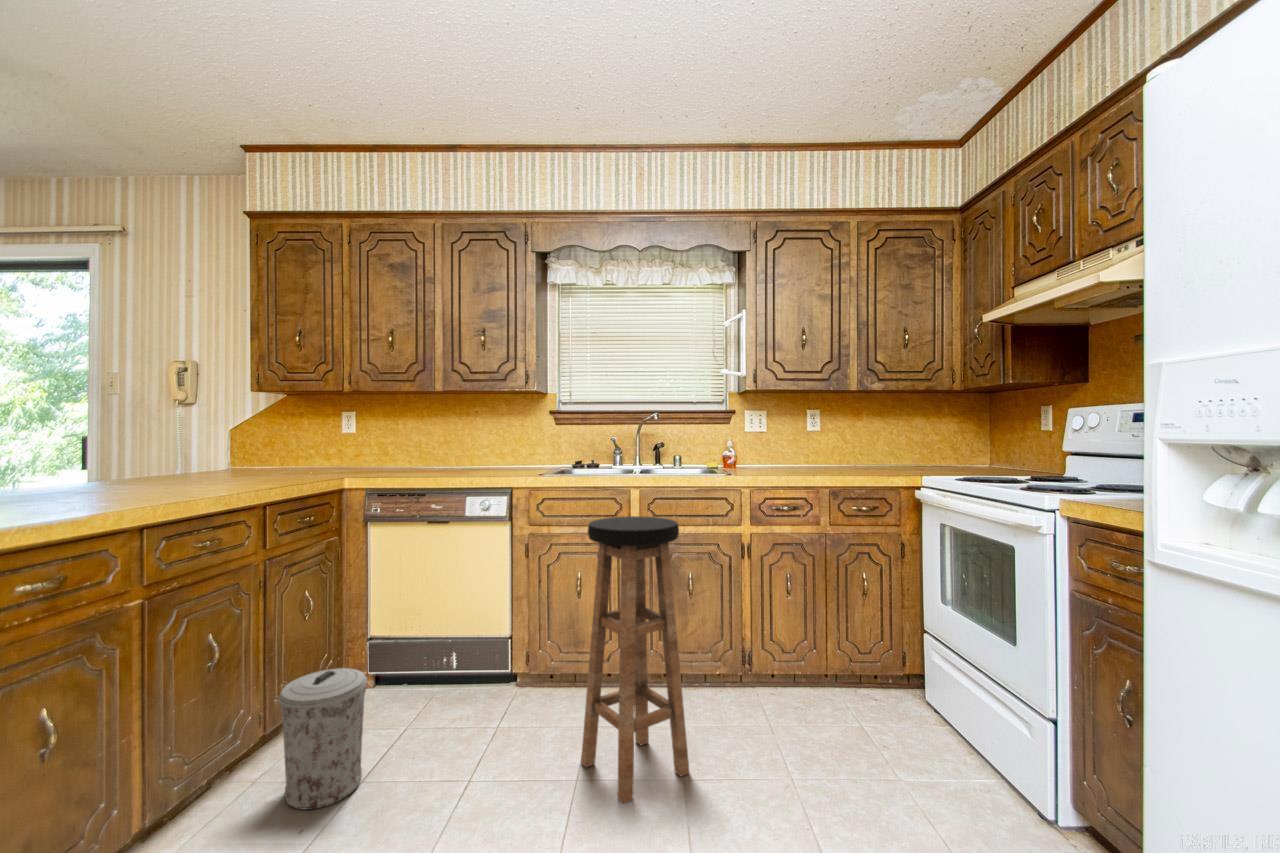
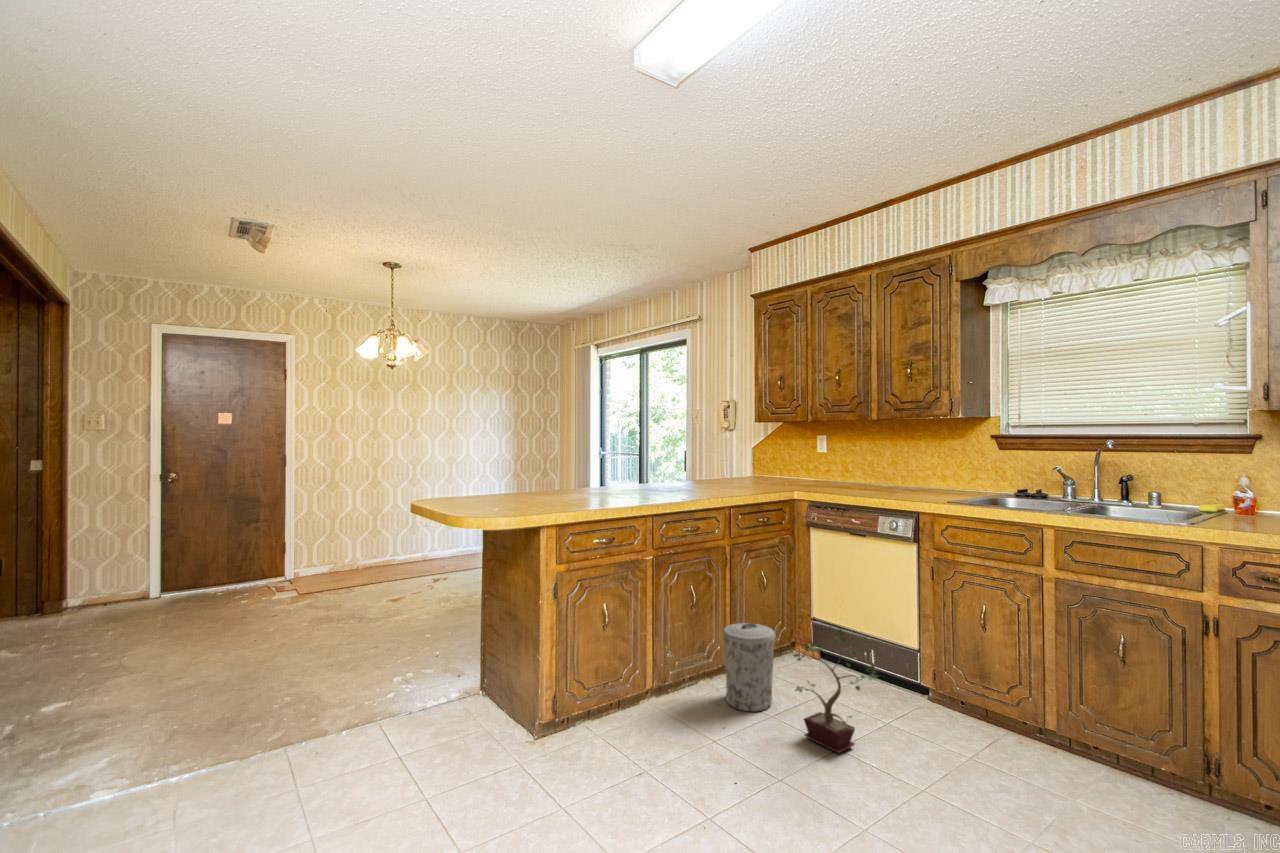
bar stool: present [581,516,689,803] -> none [926,550,1031,826]
potted plant: none [412,638,548,798] -> present [794,629,878,753]

